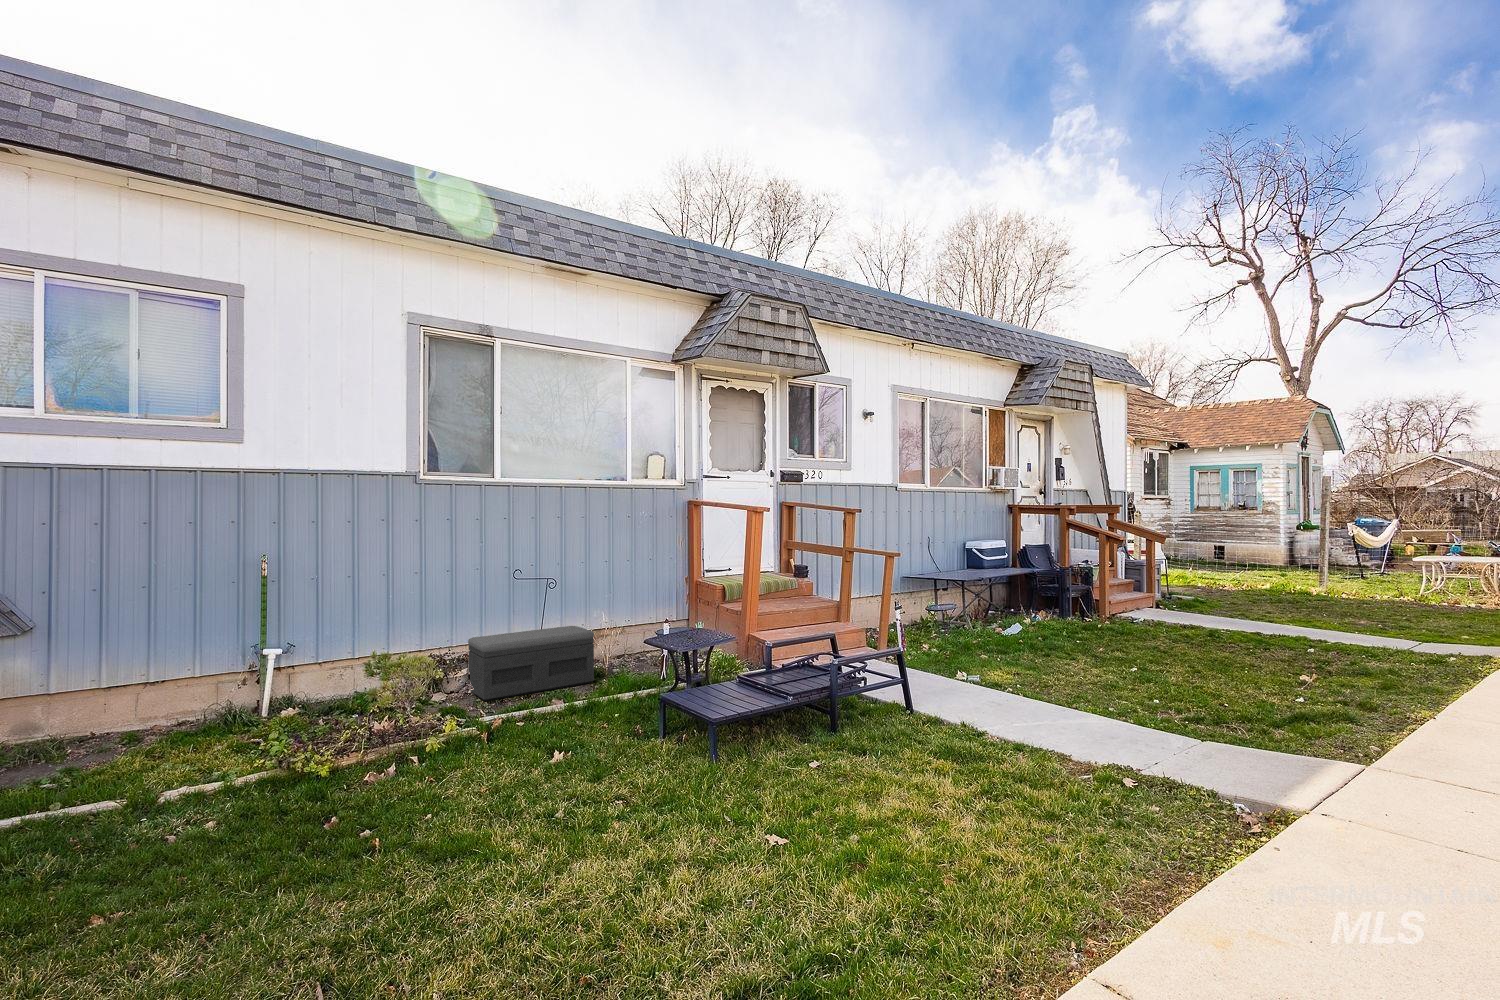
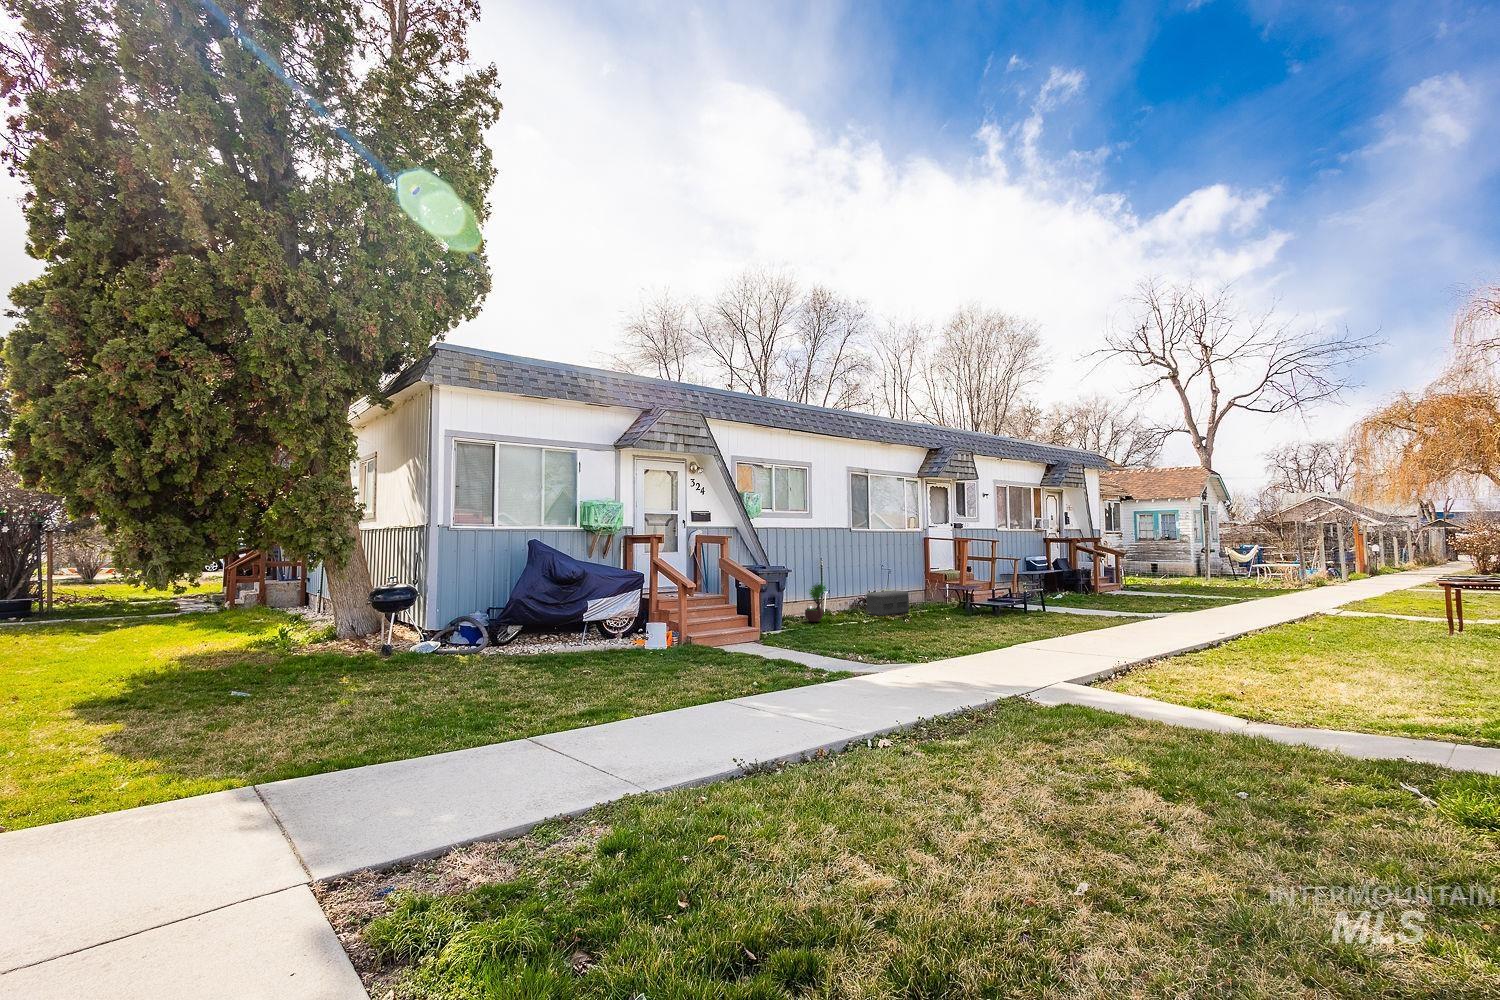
potted tree: none [153,619,245,739] -> present [805,584,826,622]

